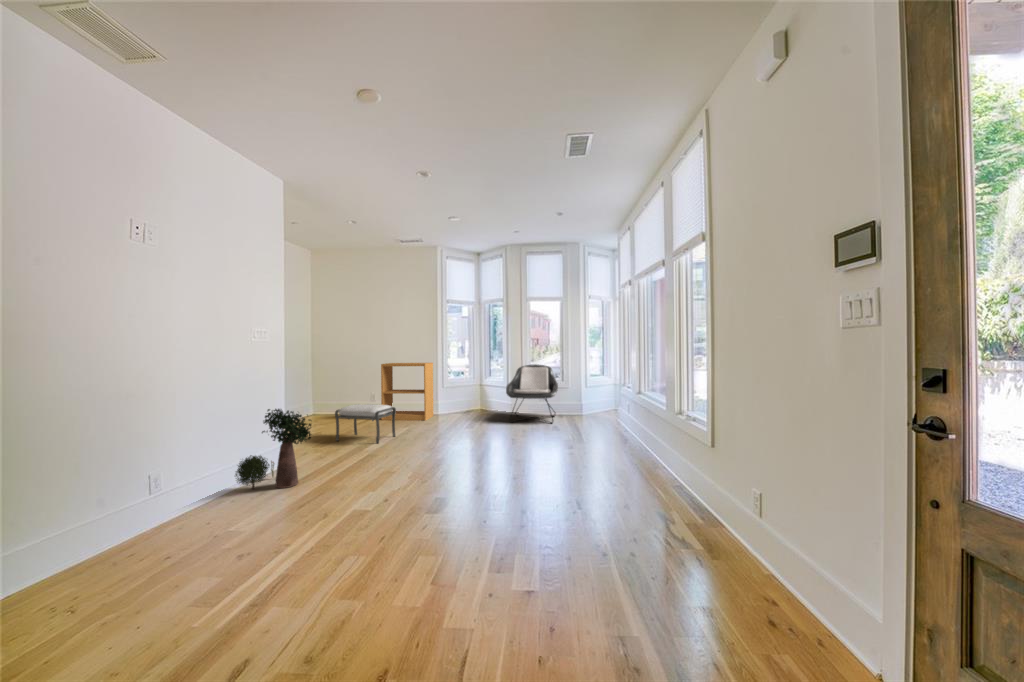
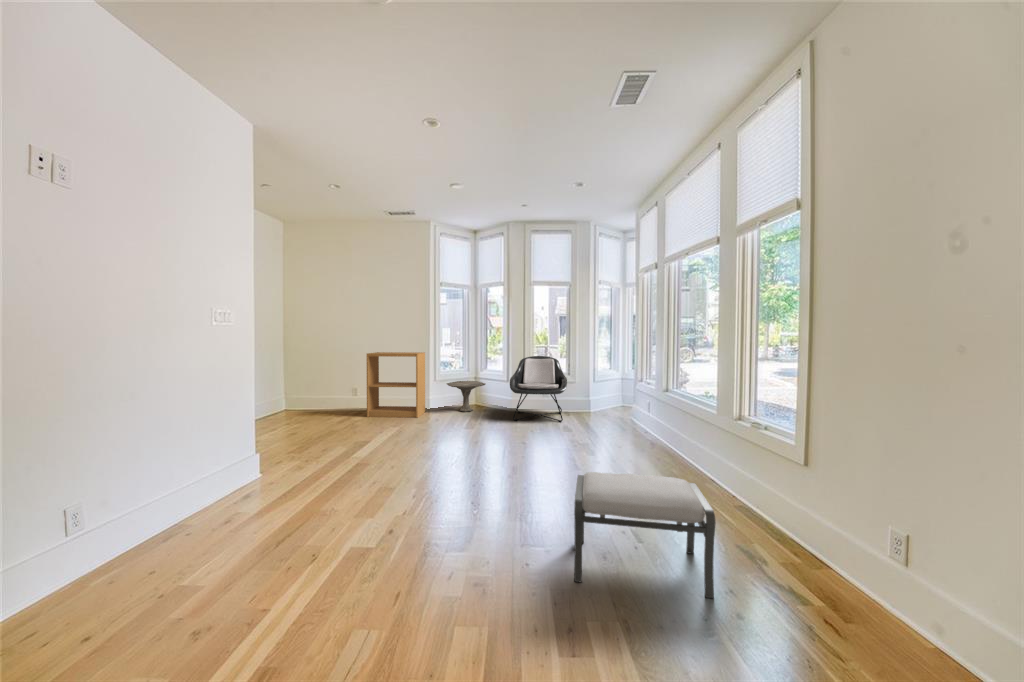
side table: none [452,388,488,416] -> present [447,381,485,412]
ottoman: present [335,404,396,443] -> present [574,472,716,598]
potted plant: present [236,409,311,489] -> none [190,412,292,515]

